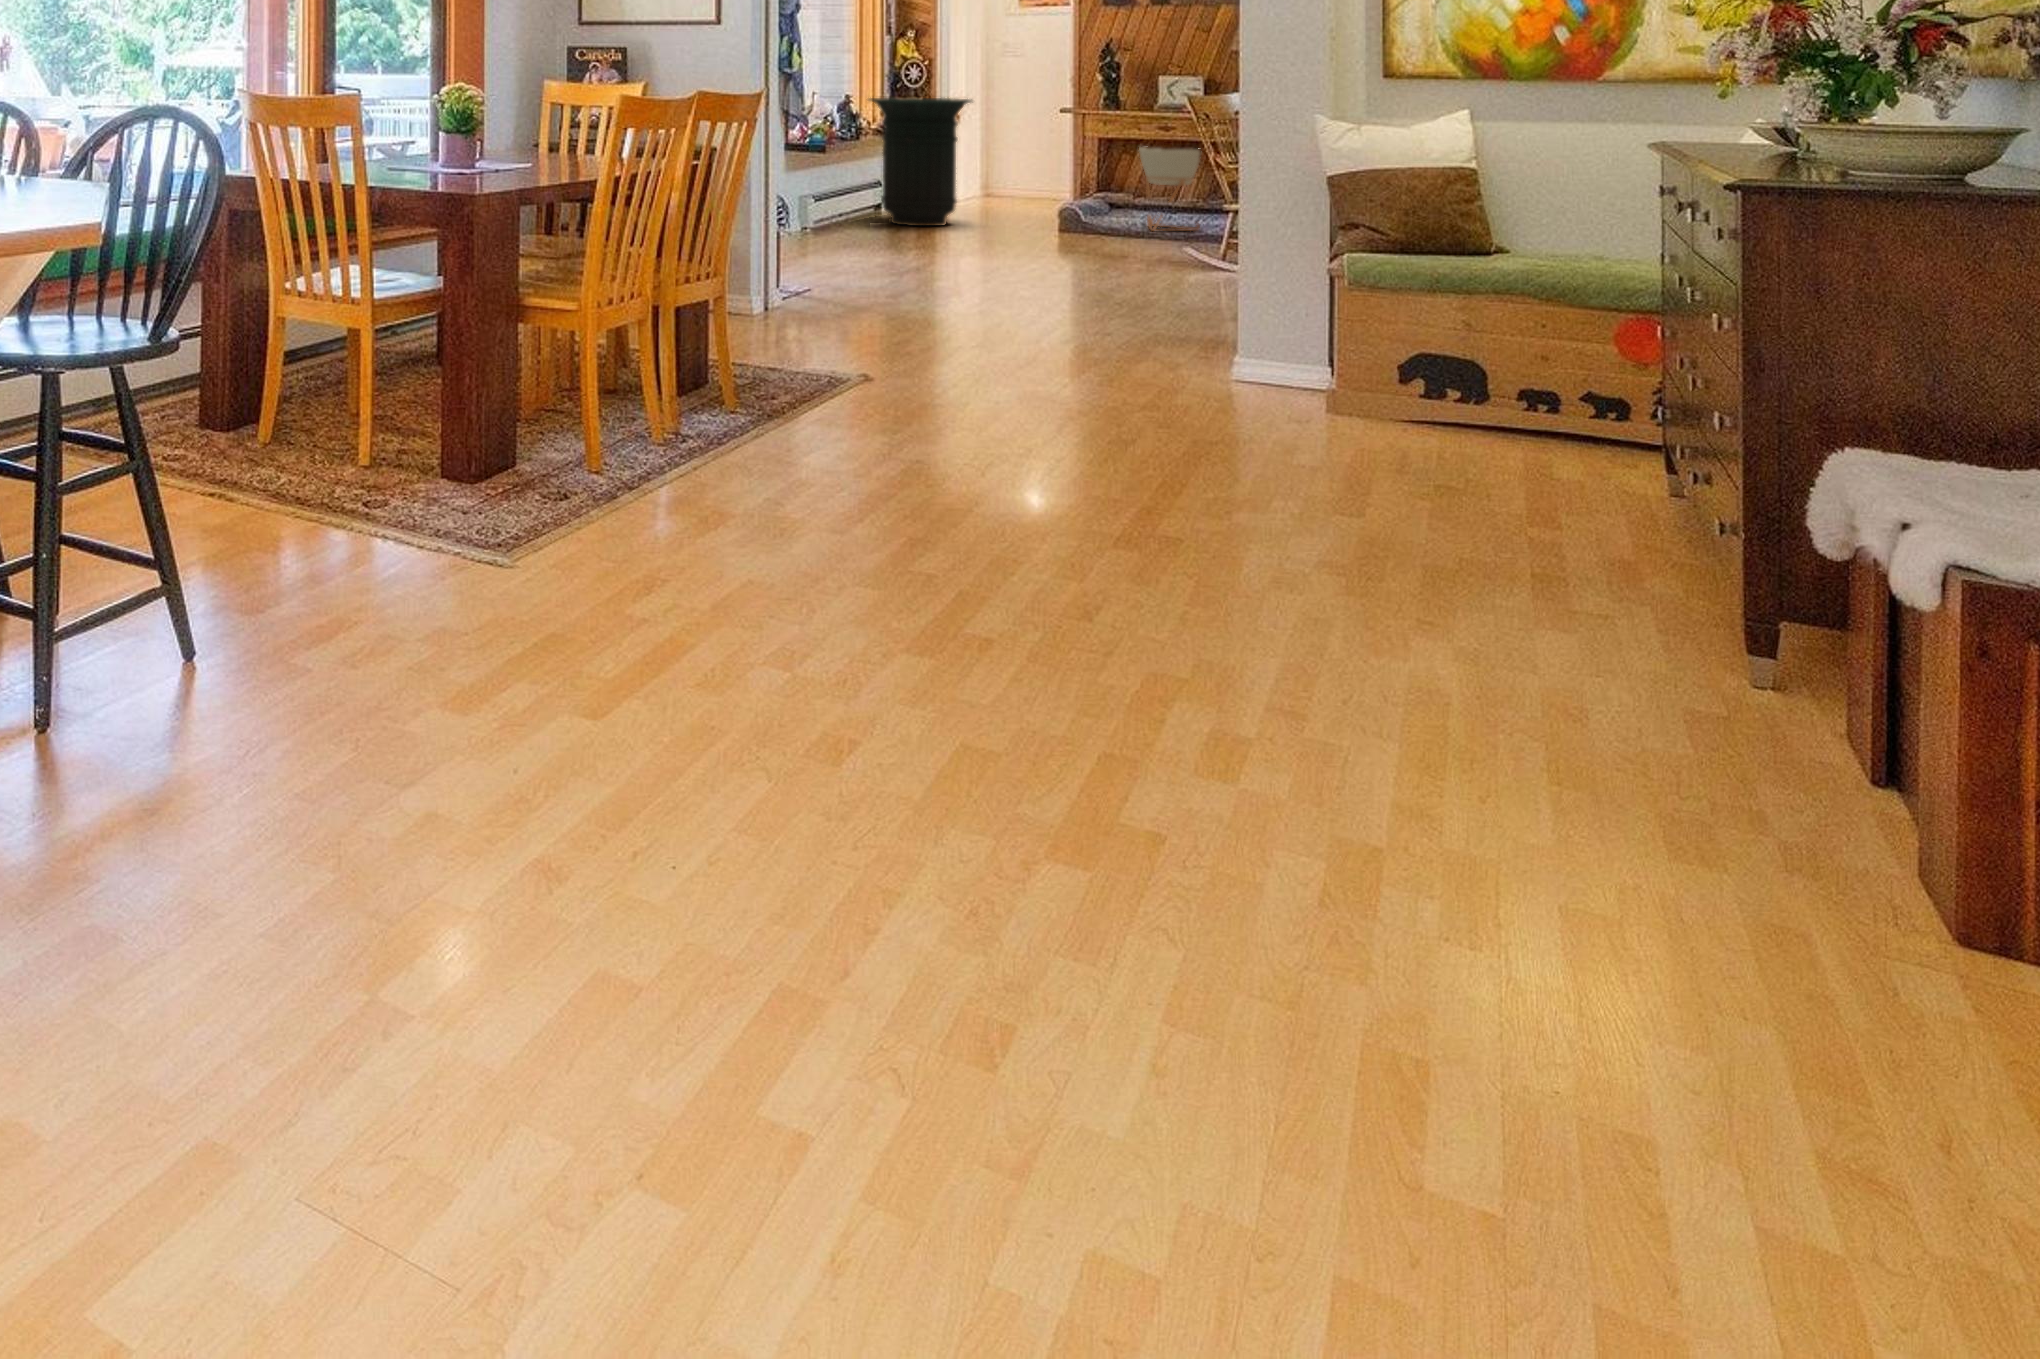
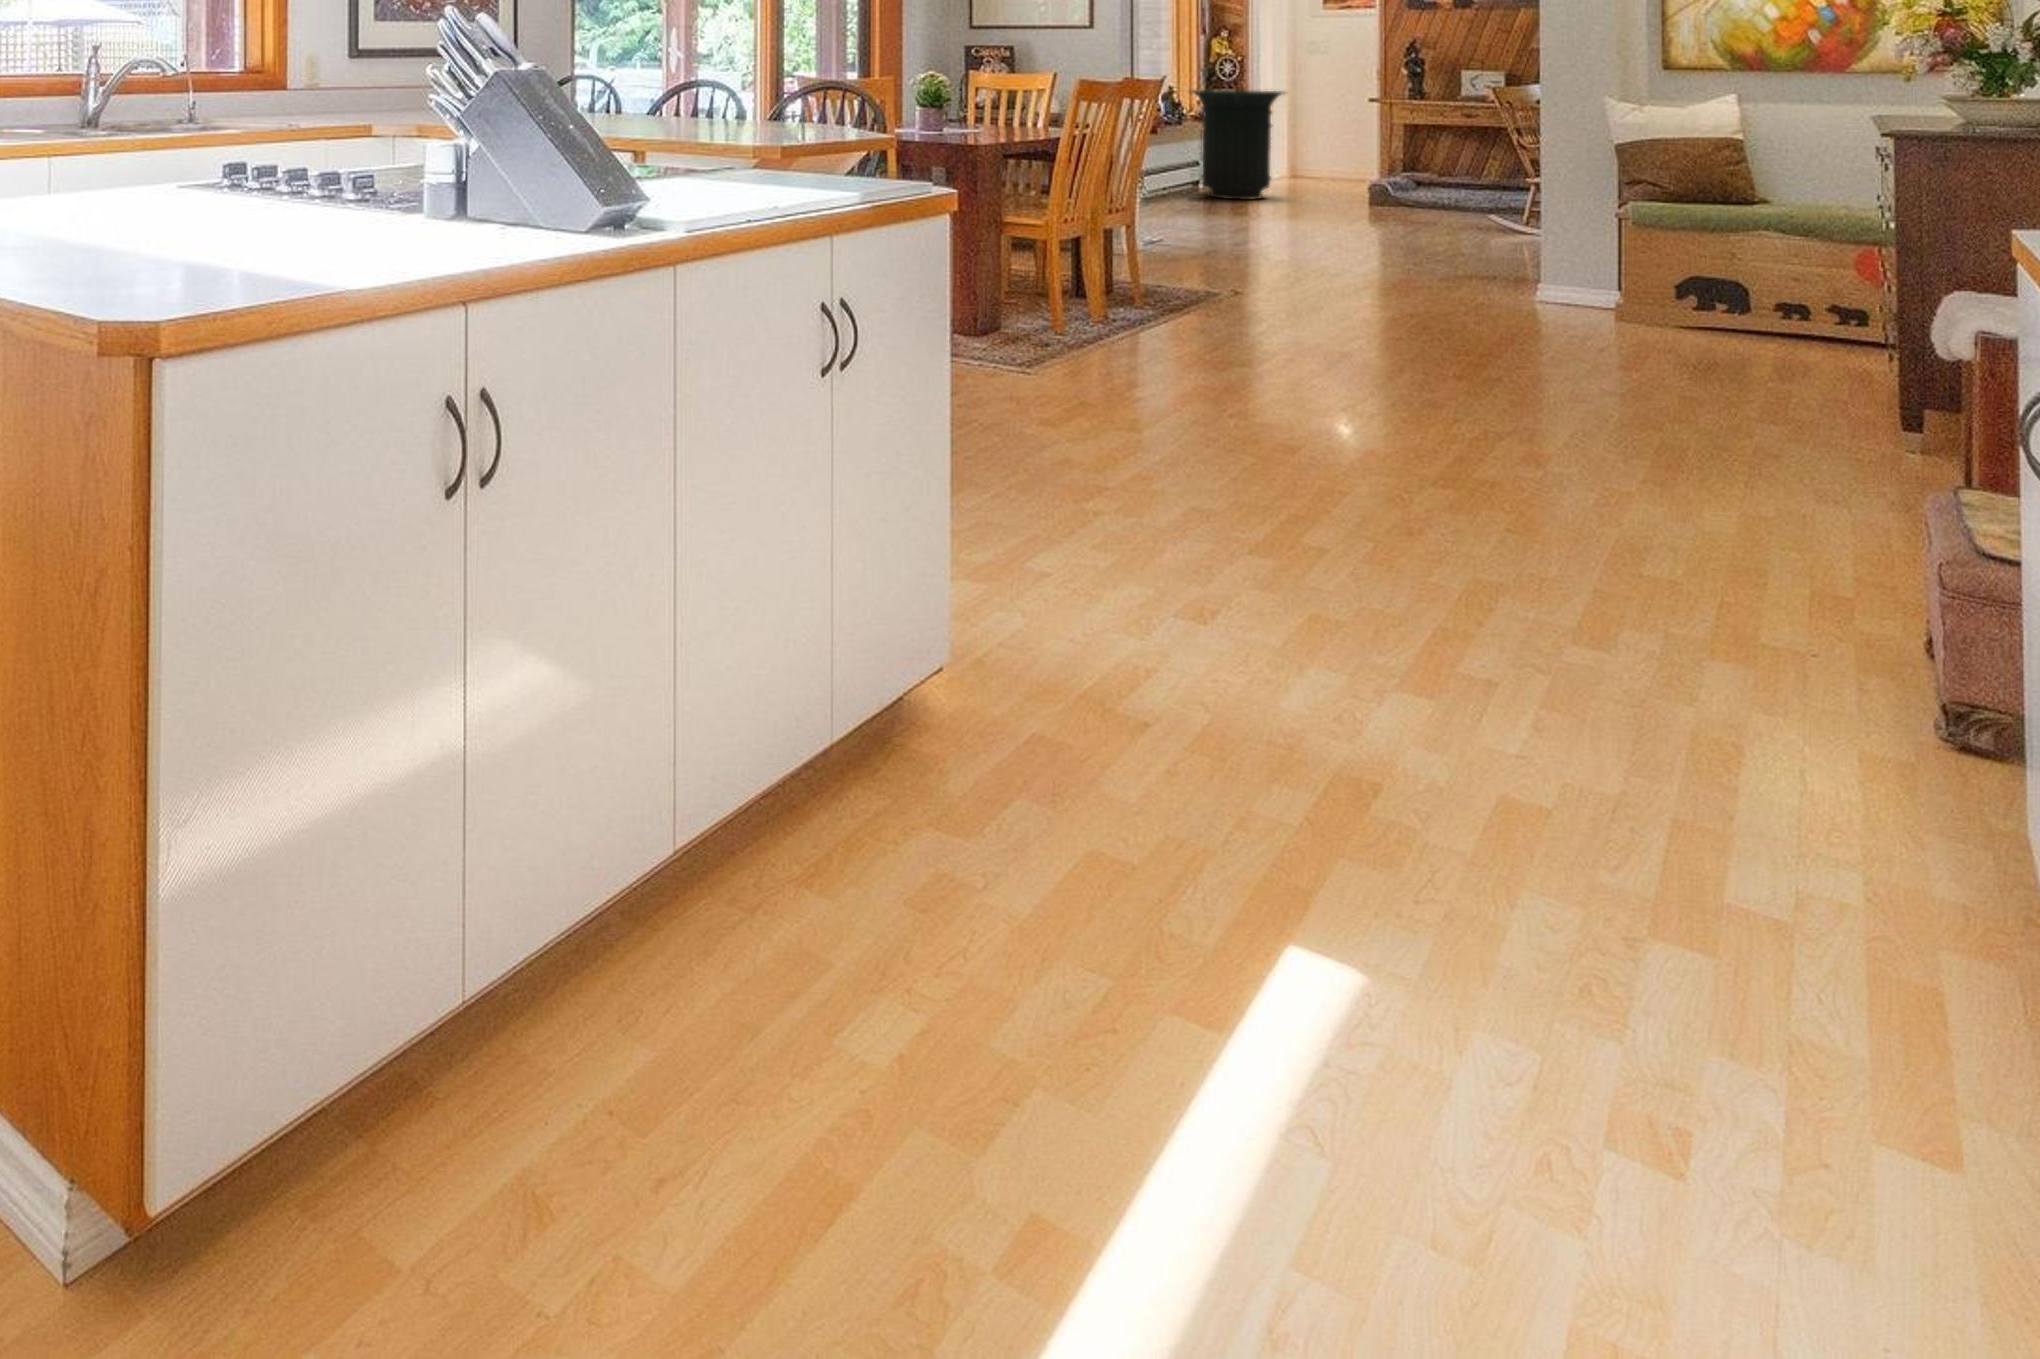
planter: present [1140,148,1202,231] -> none [1443,133,1502,206]

